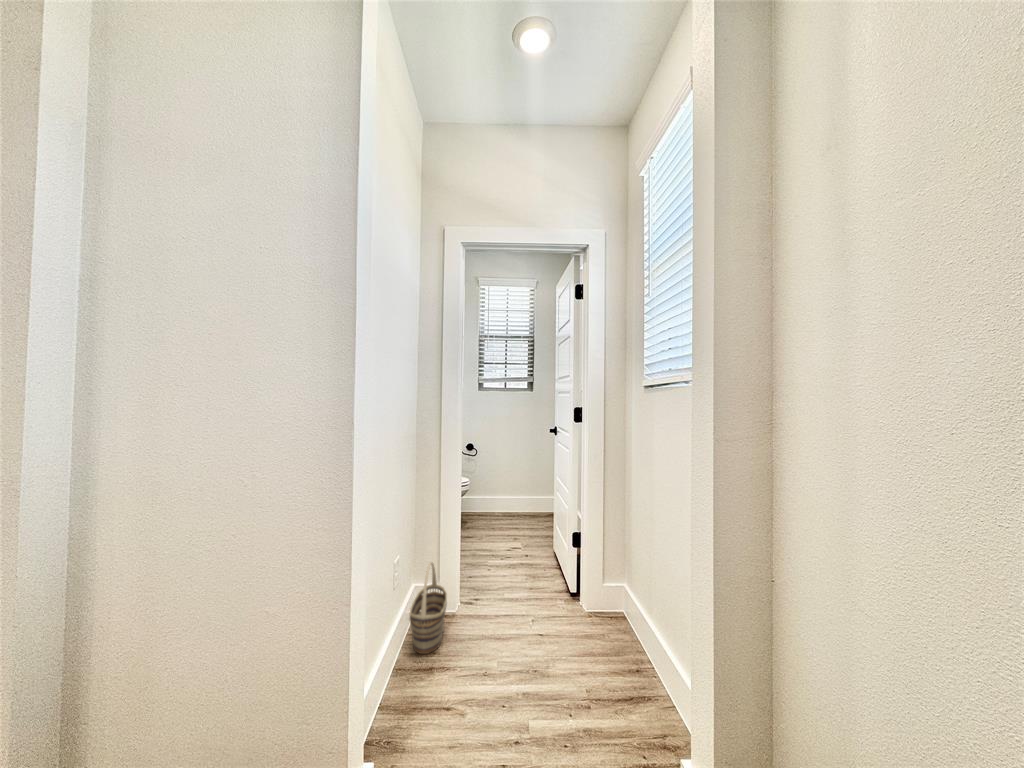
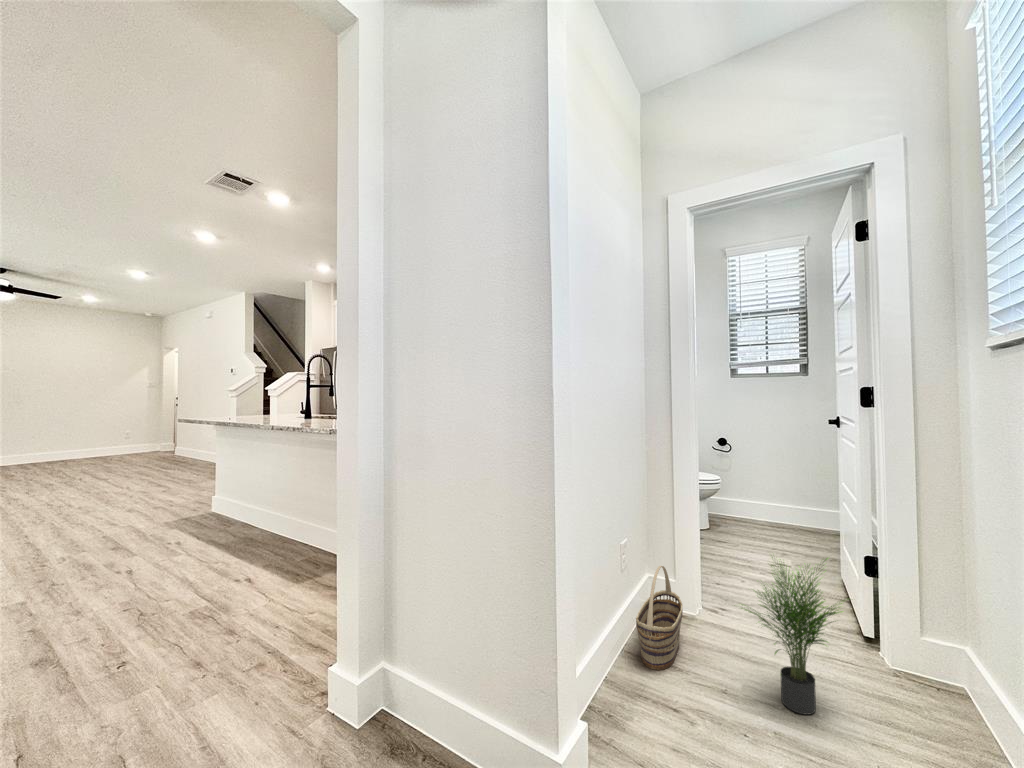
potted plant: none [490,534,570,656] -> present [745,565,842,715]

